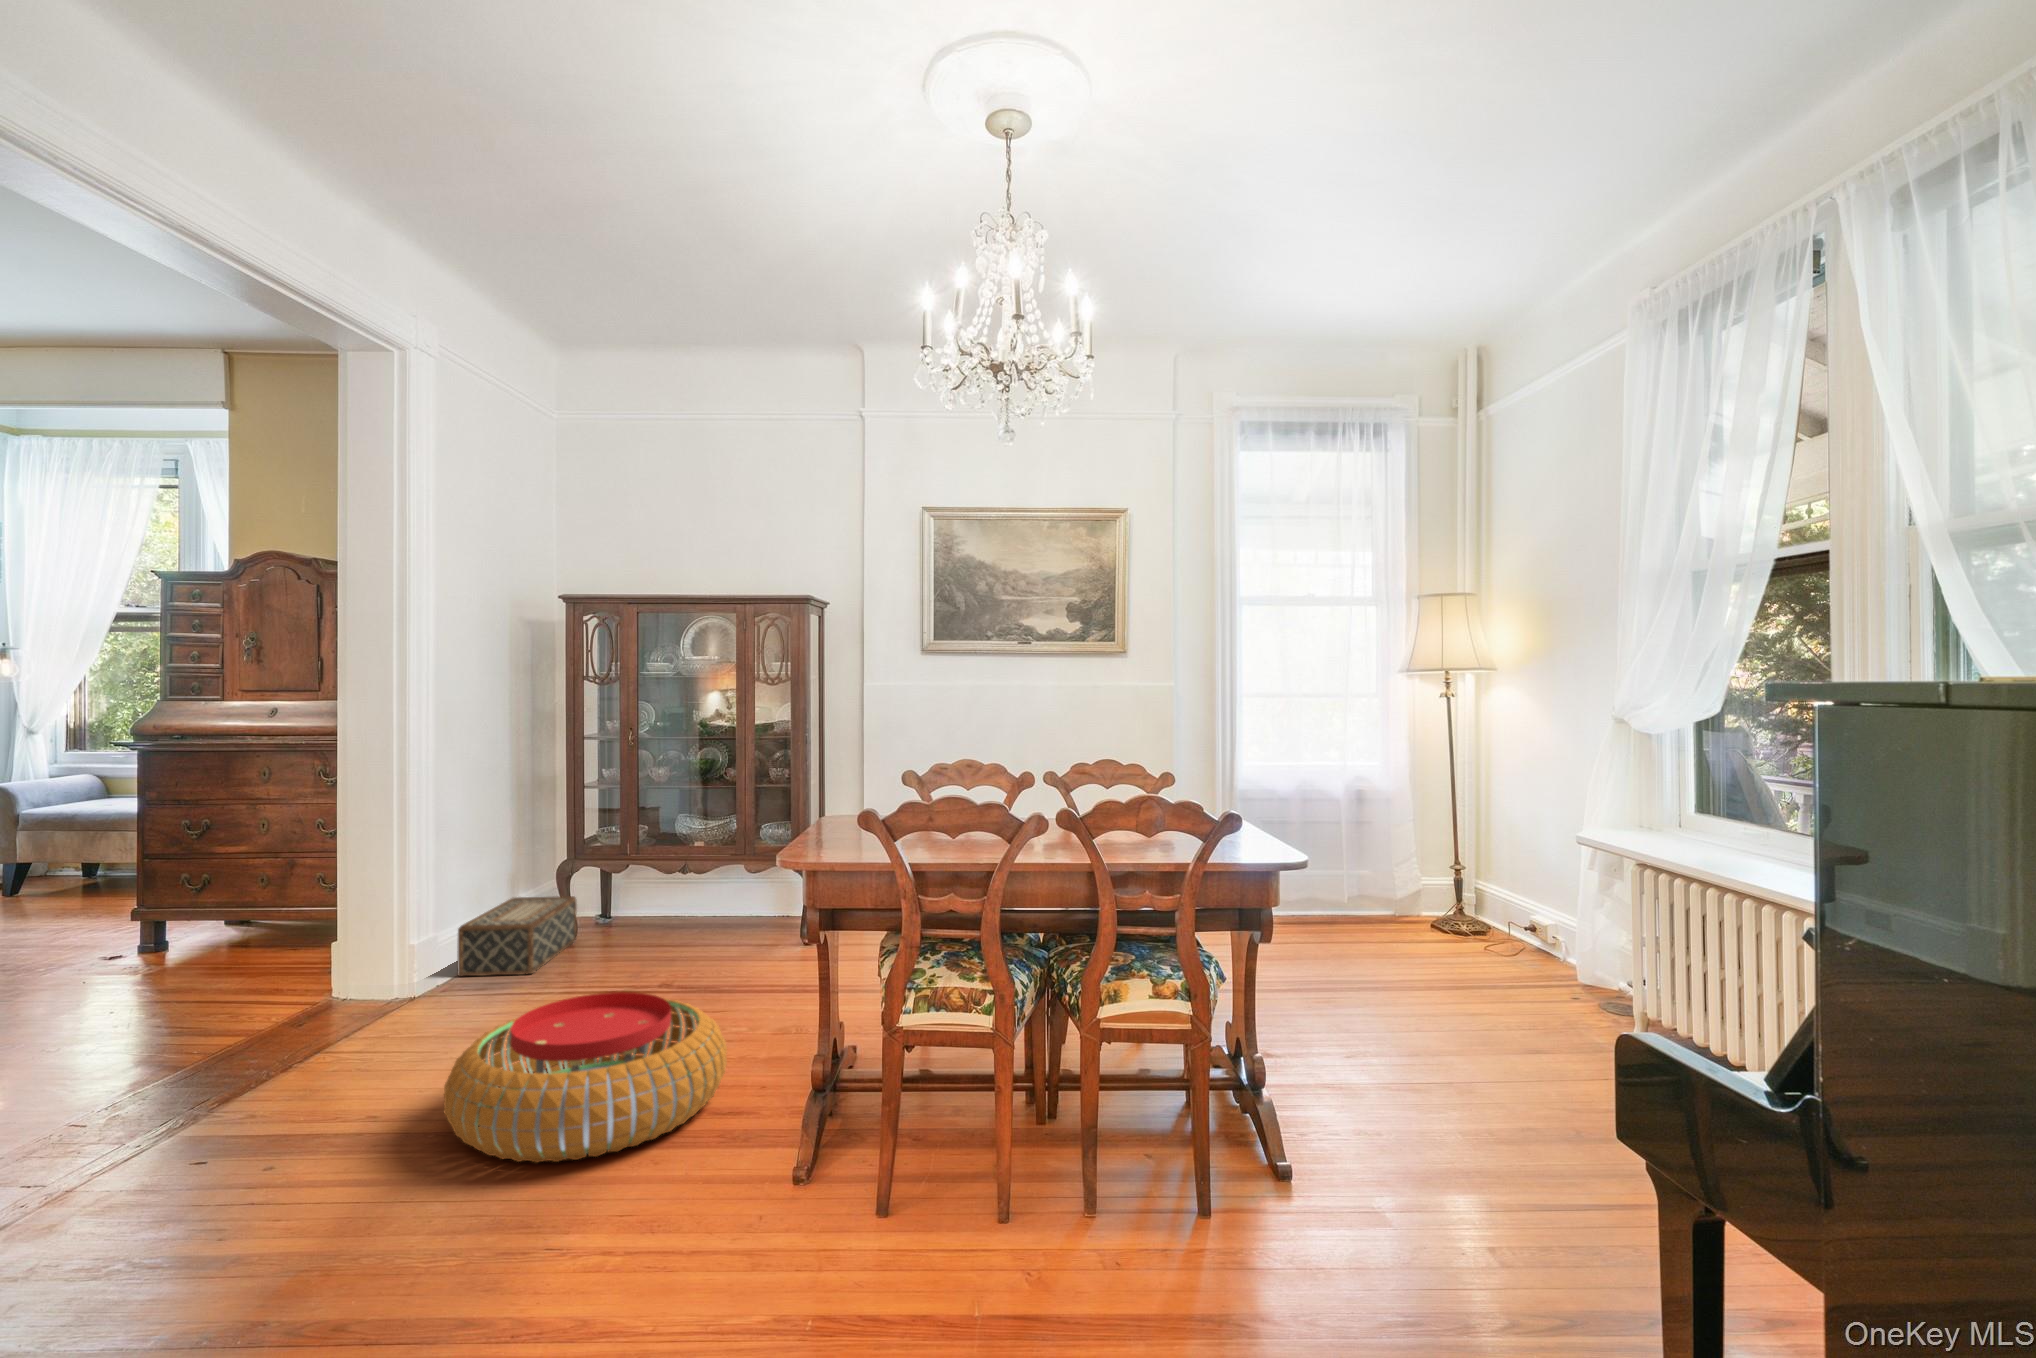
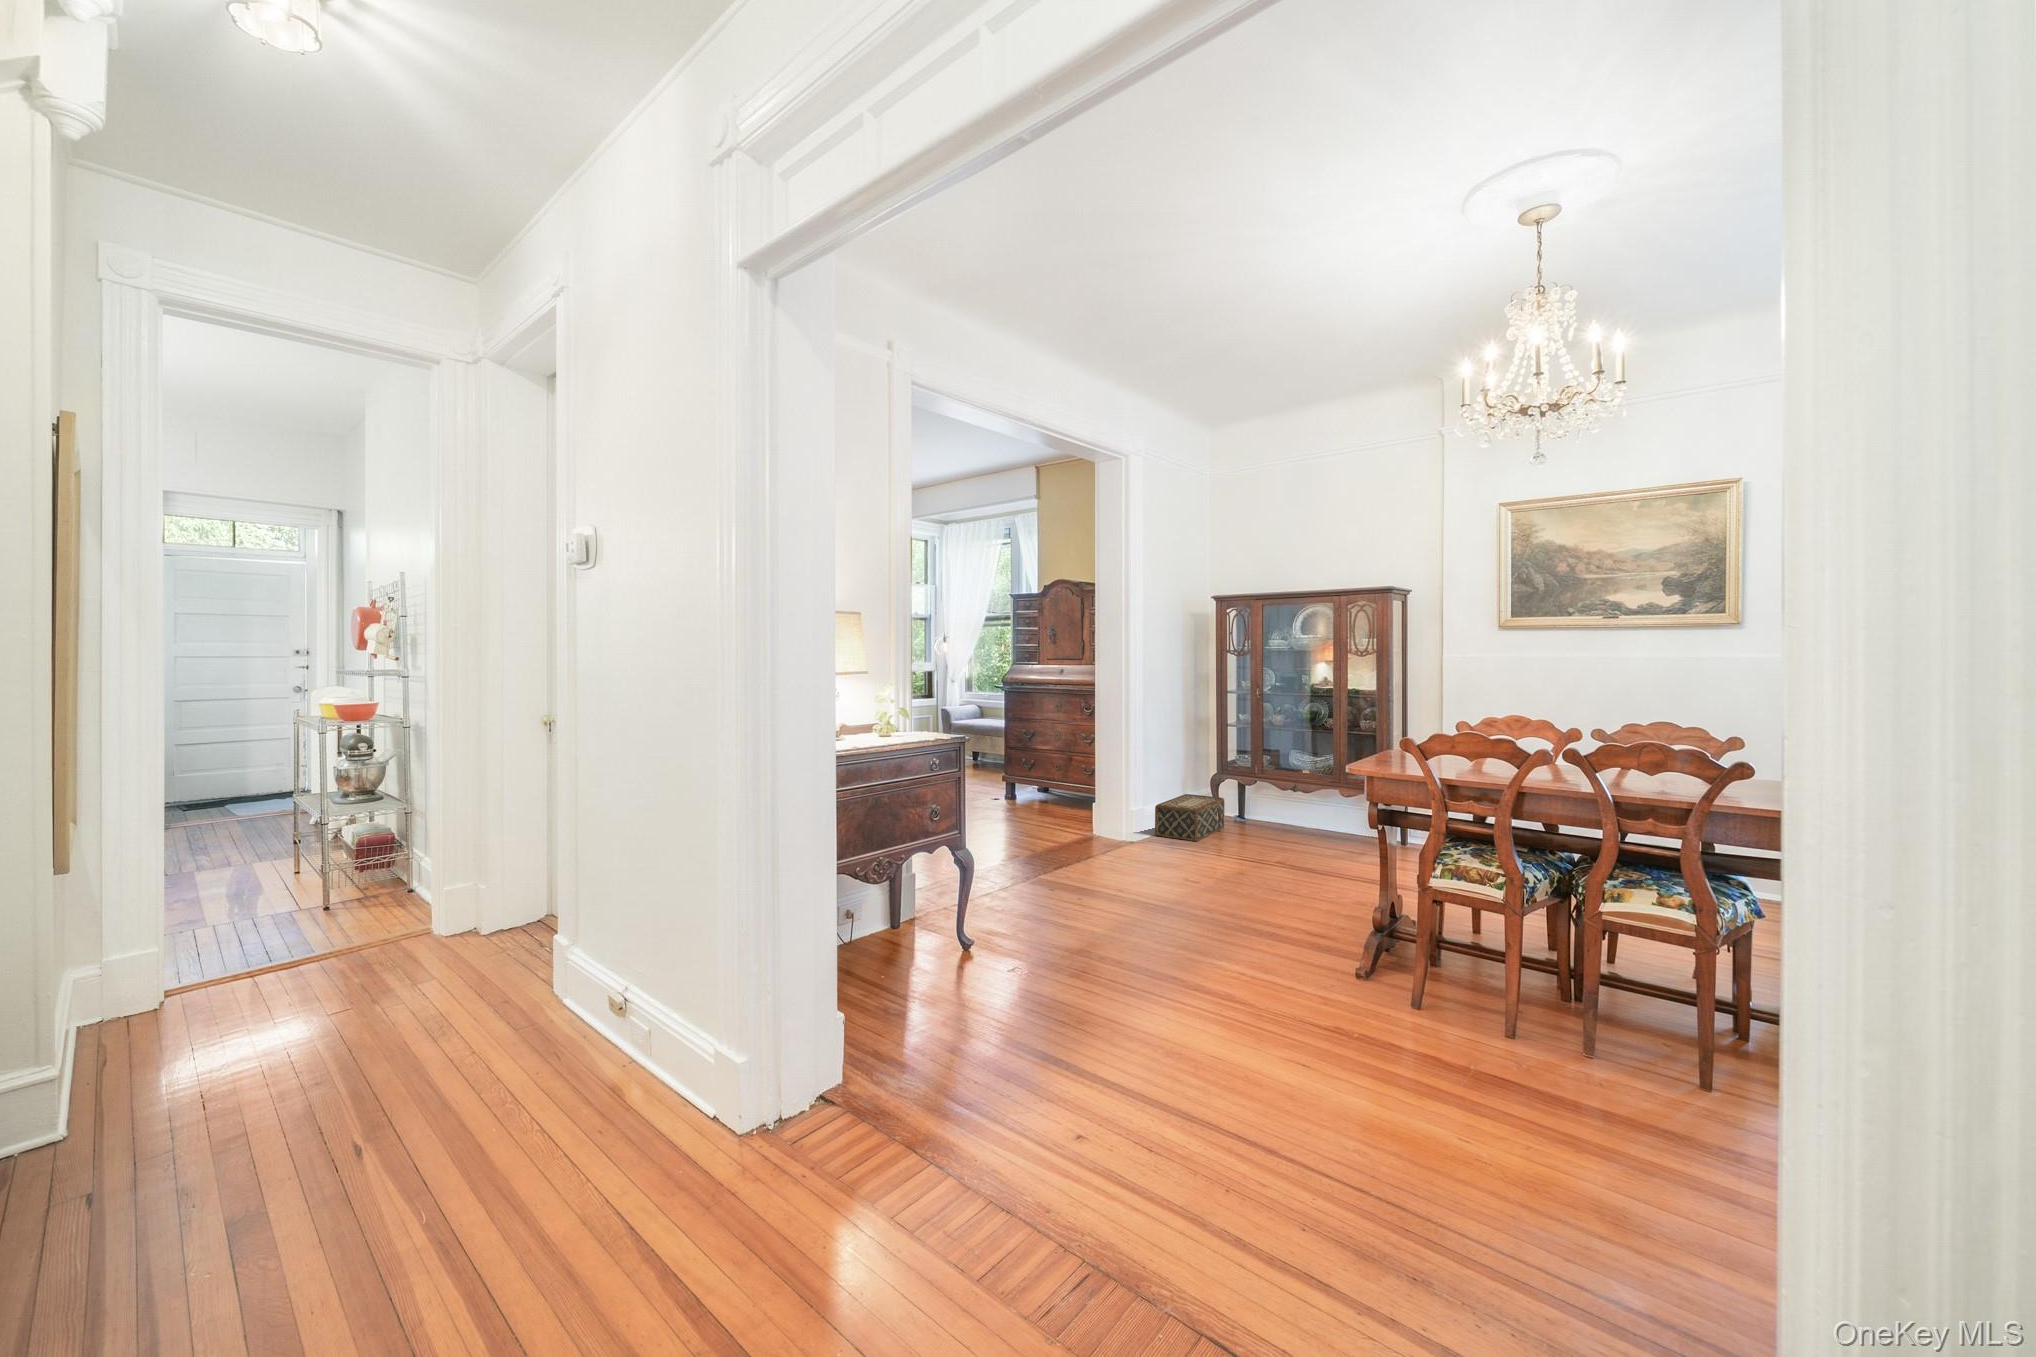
pouf: present [444,992,727,1163] -> none [1150,847,1315,938]

